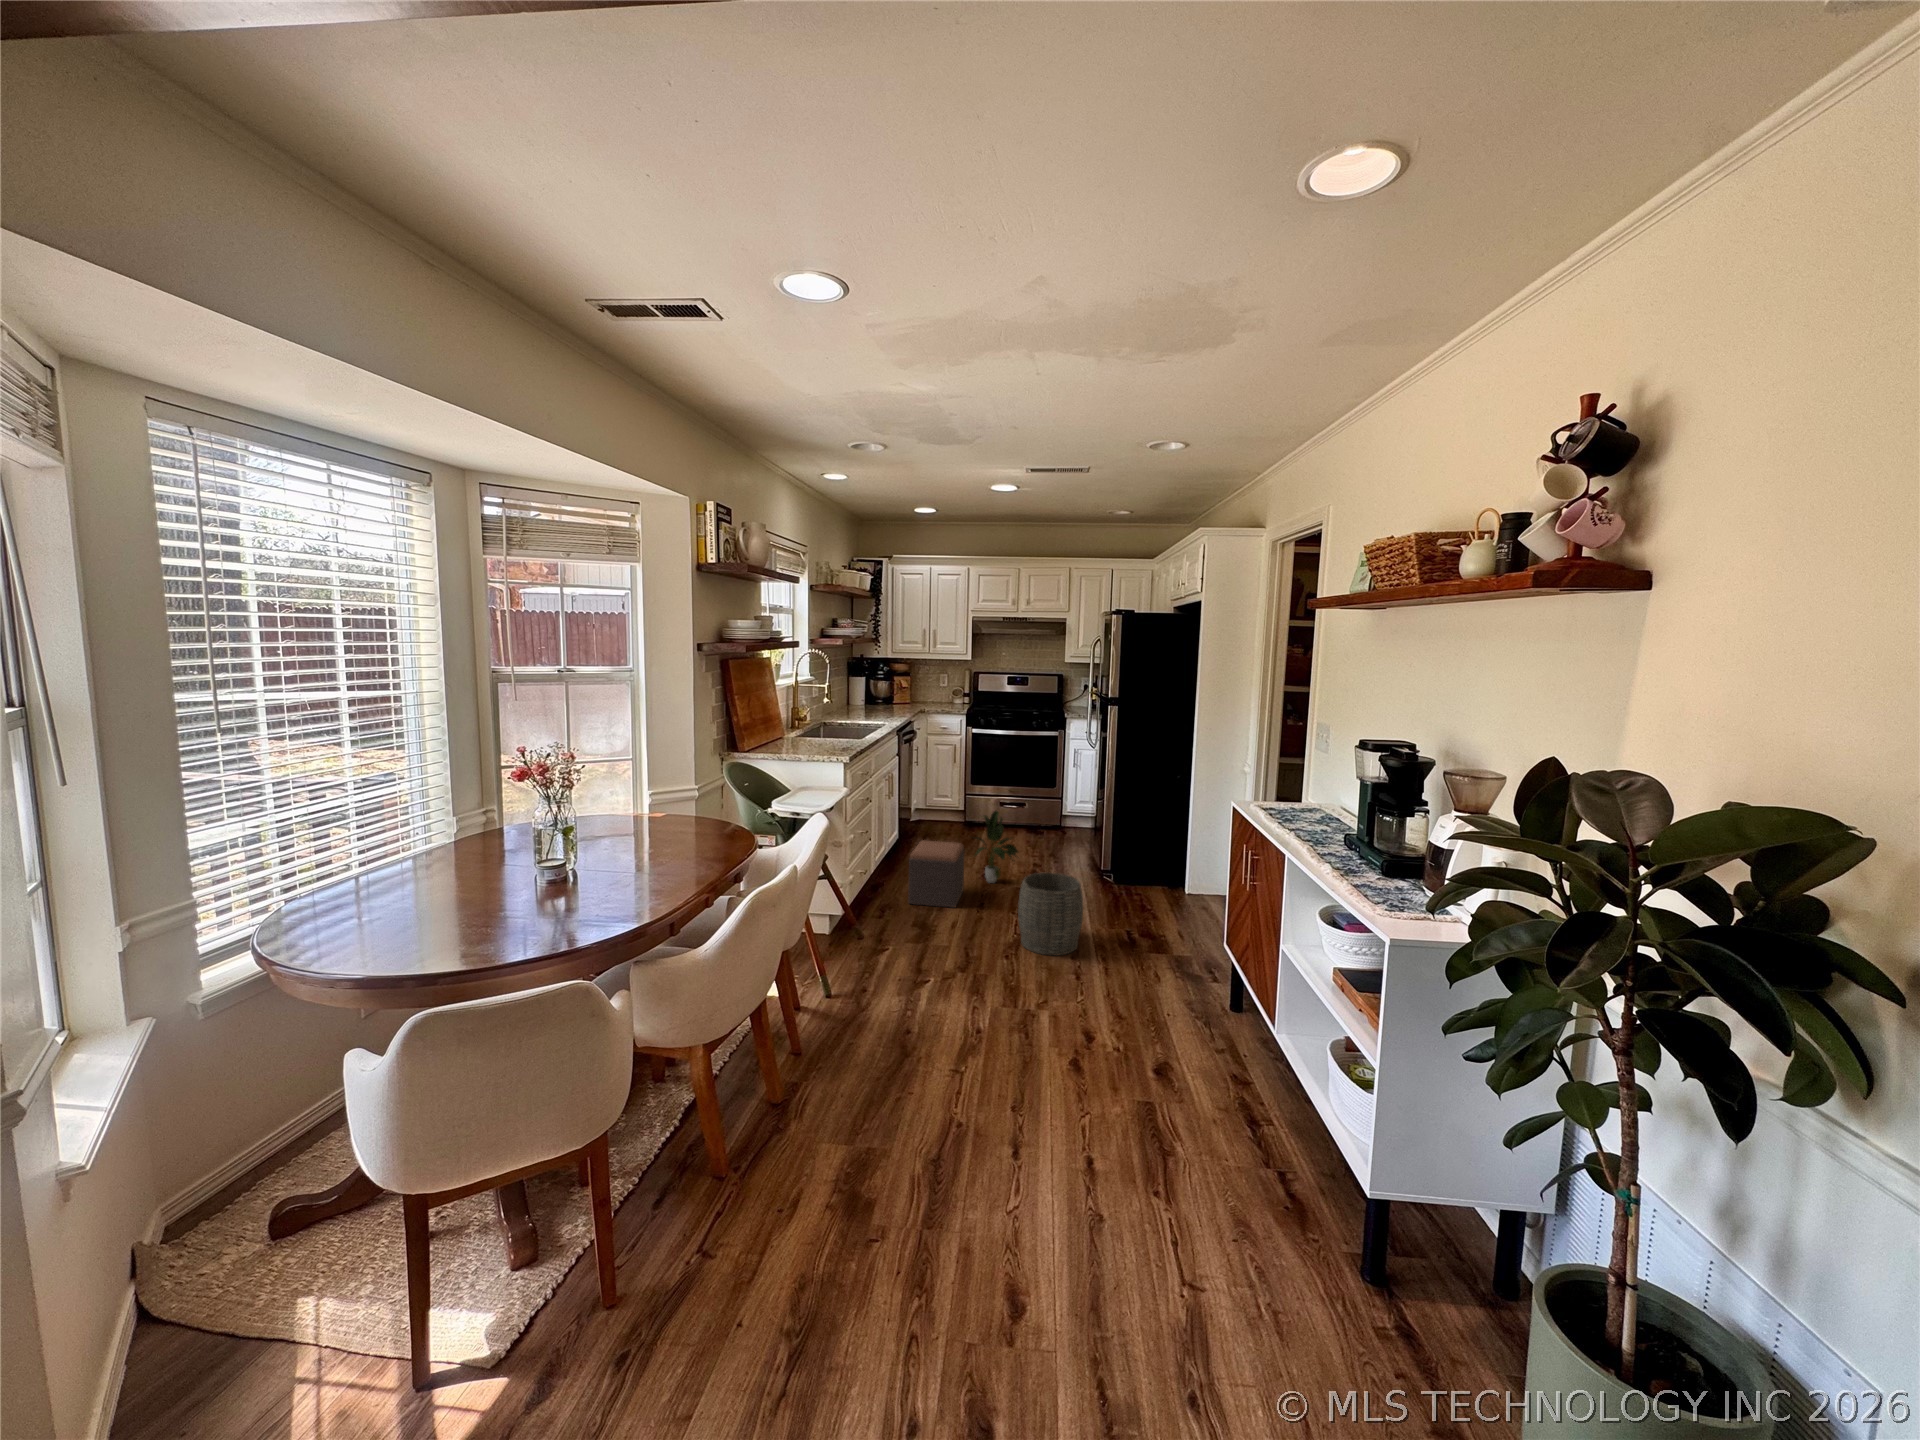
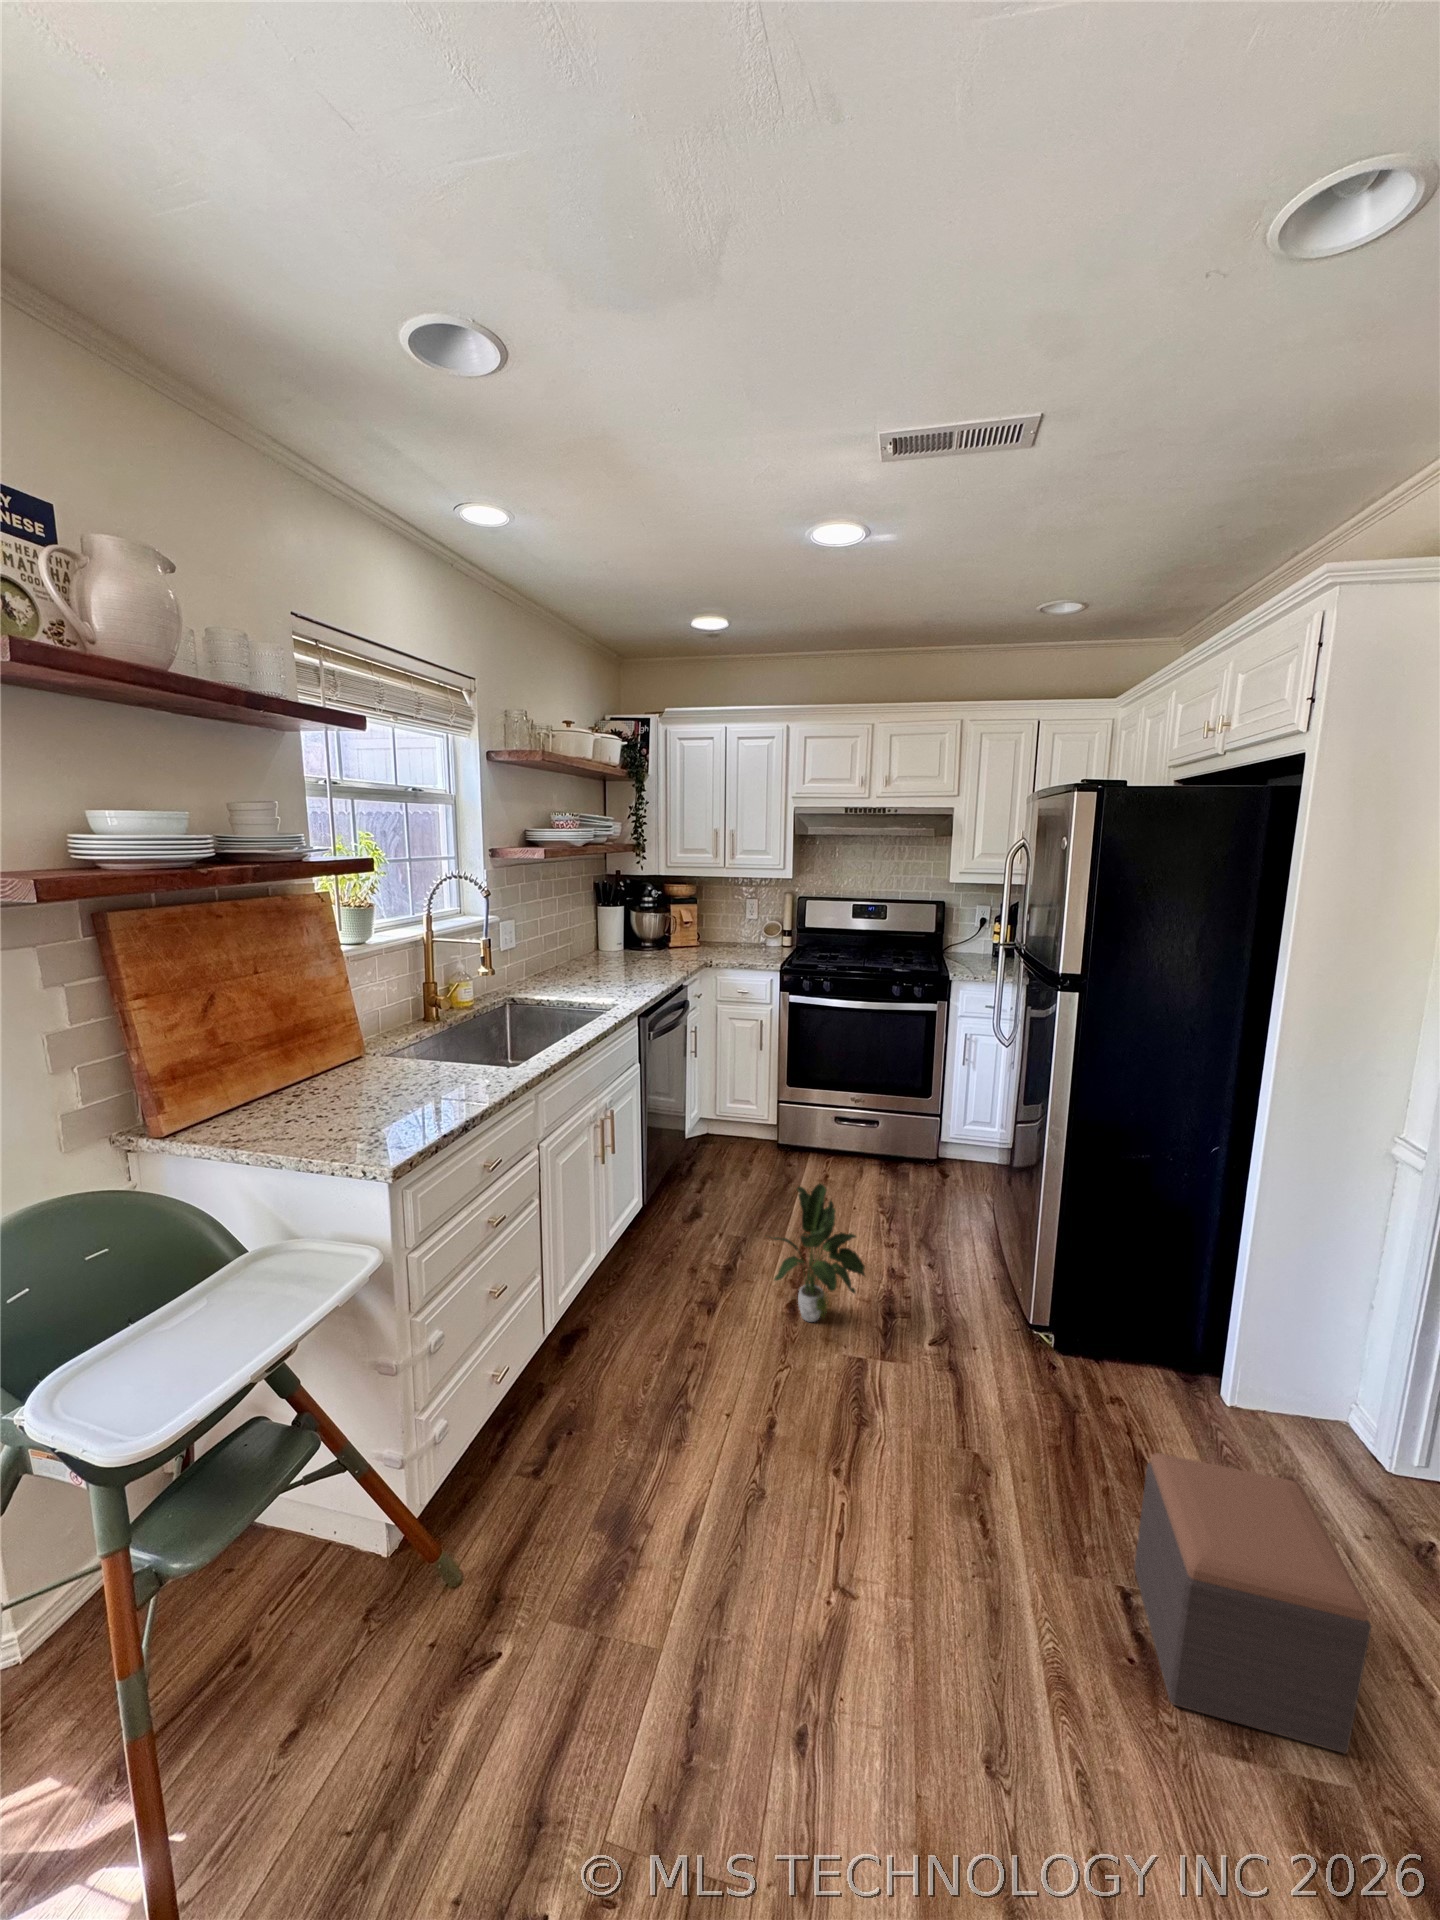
footstool: present [908,840,964,908] -> present [1134,1453,1371,1753]
woven basket: present [1018,873,1083,956] -> none [858,1409,1024,1669]

